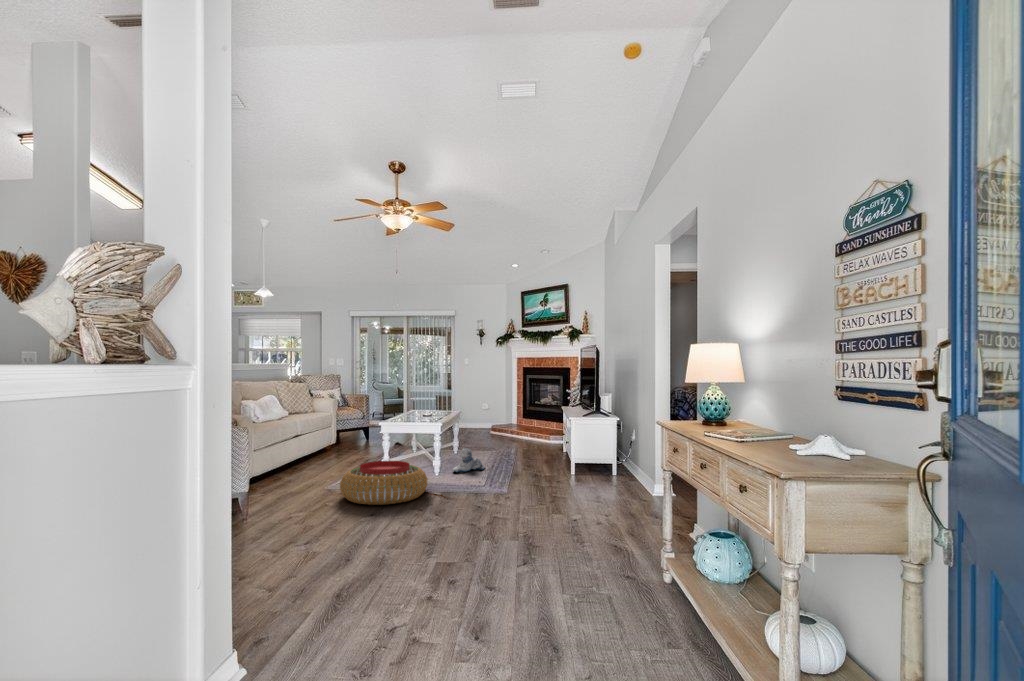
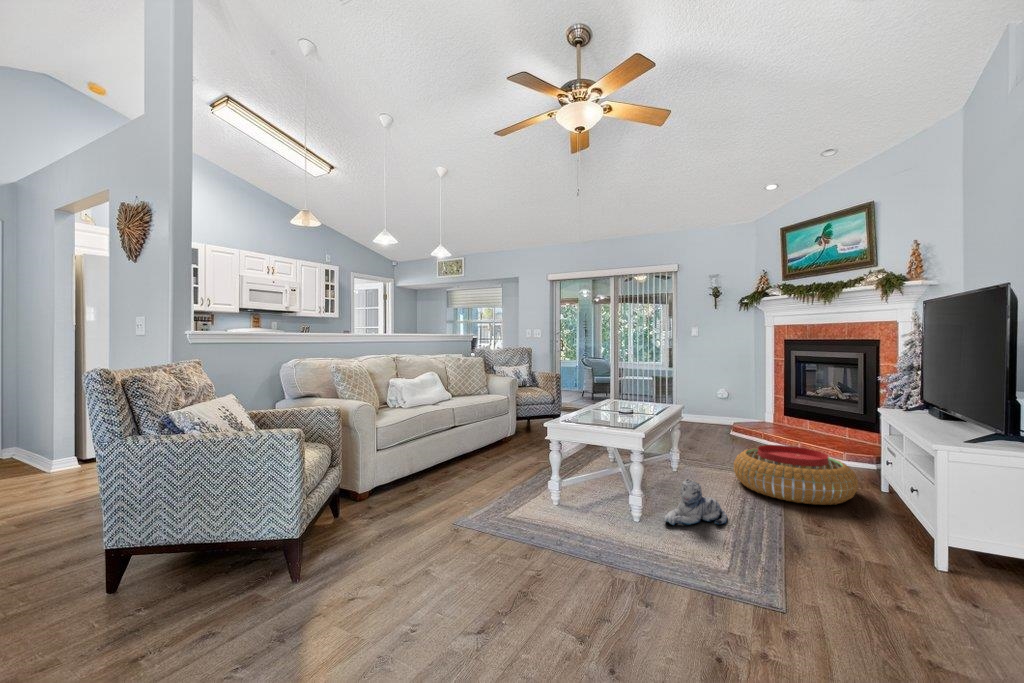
pouf: present [340,461,428,505] -> present [733,445,858,505]

